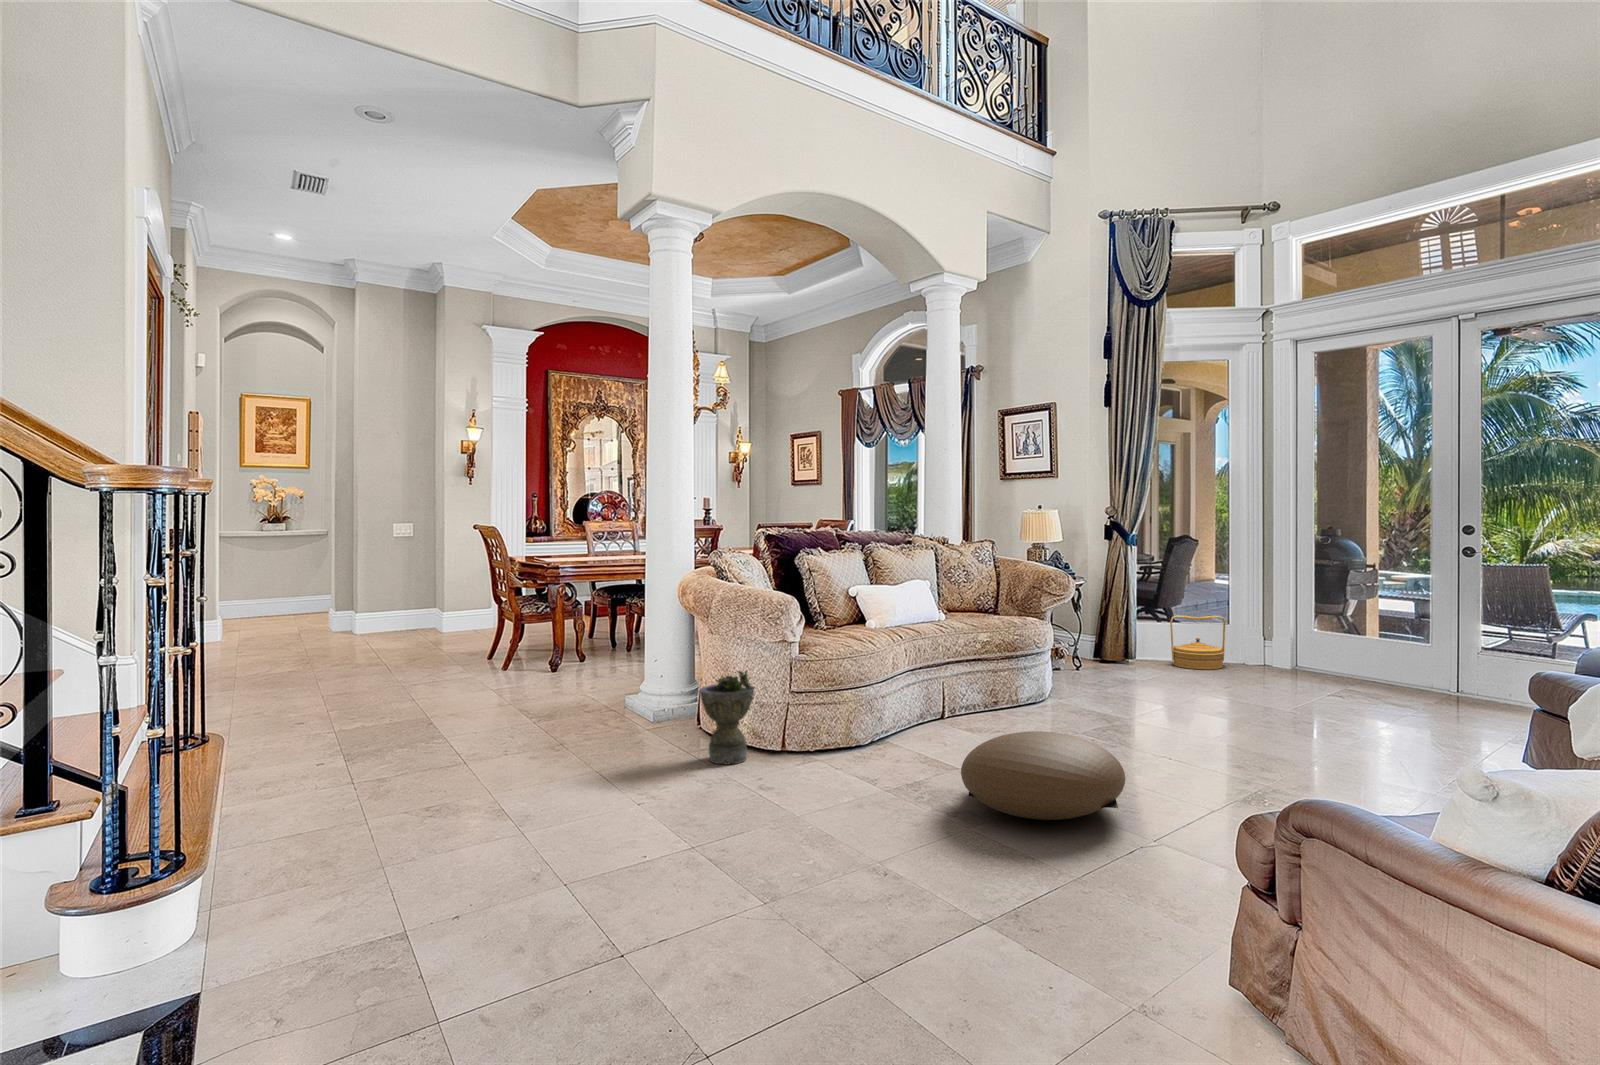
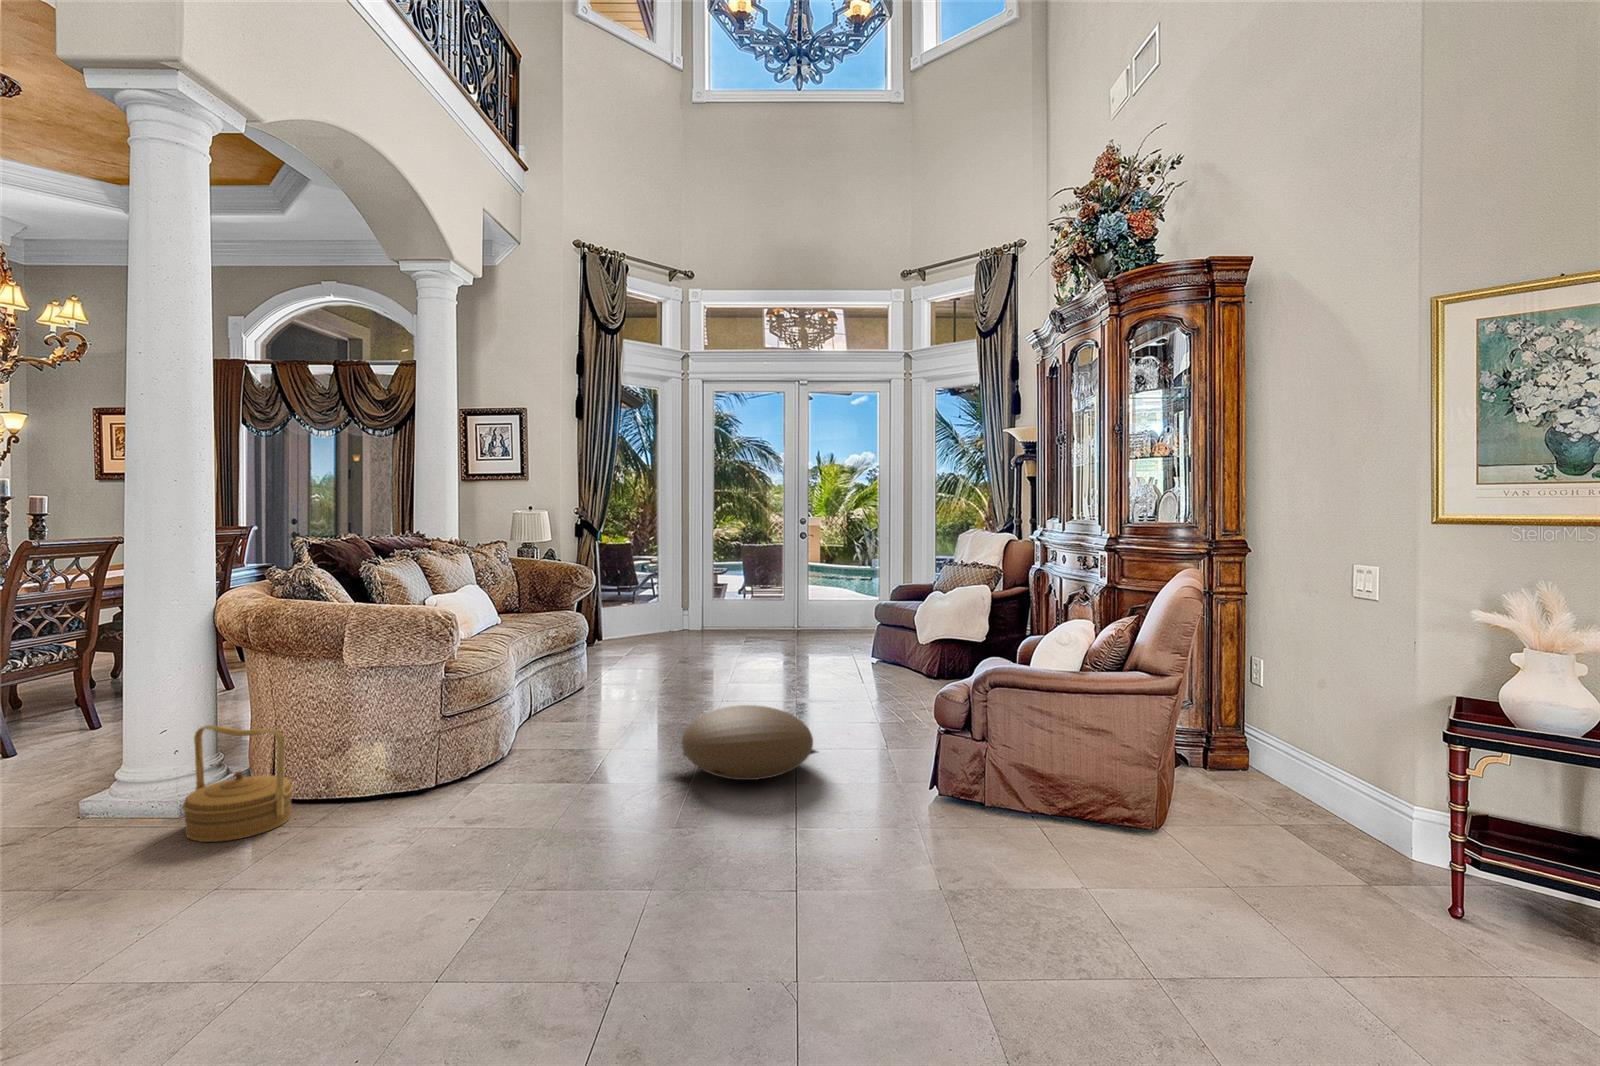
woven basket: present [1170,615,1226,669] -> present [182,725,293,842]
planter: present [700,671,754,765] -> none [344,704,418,823]

